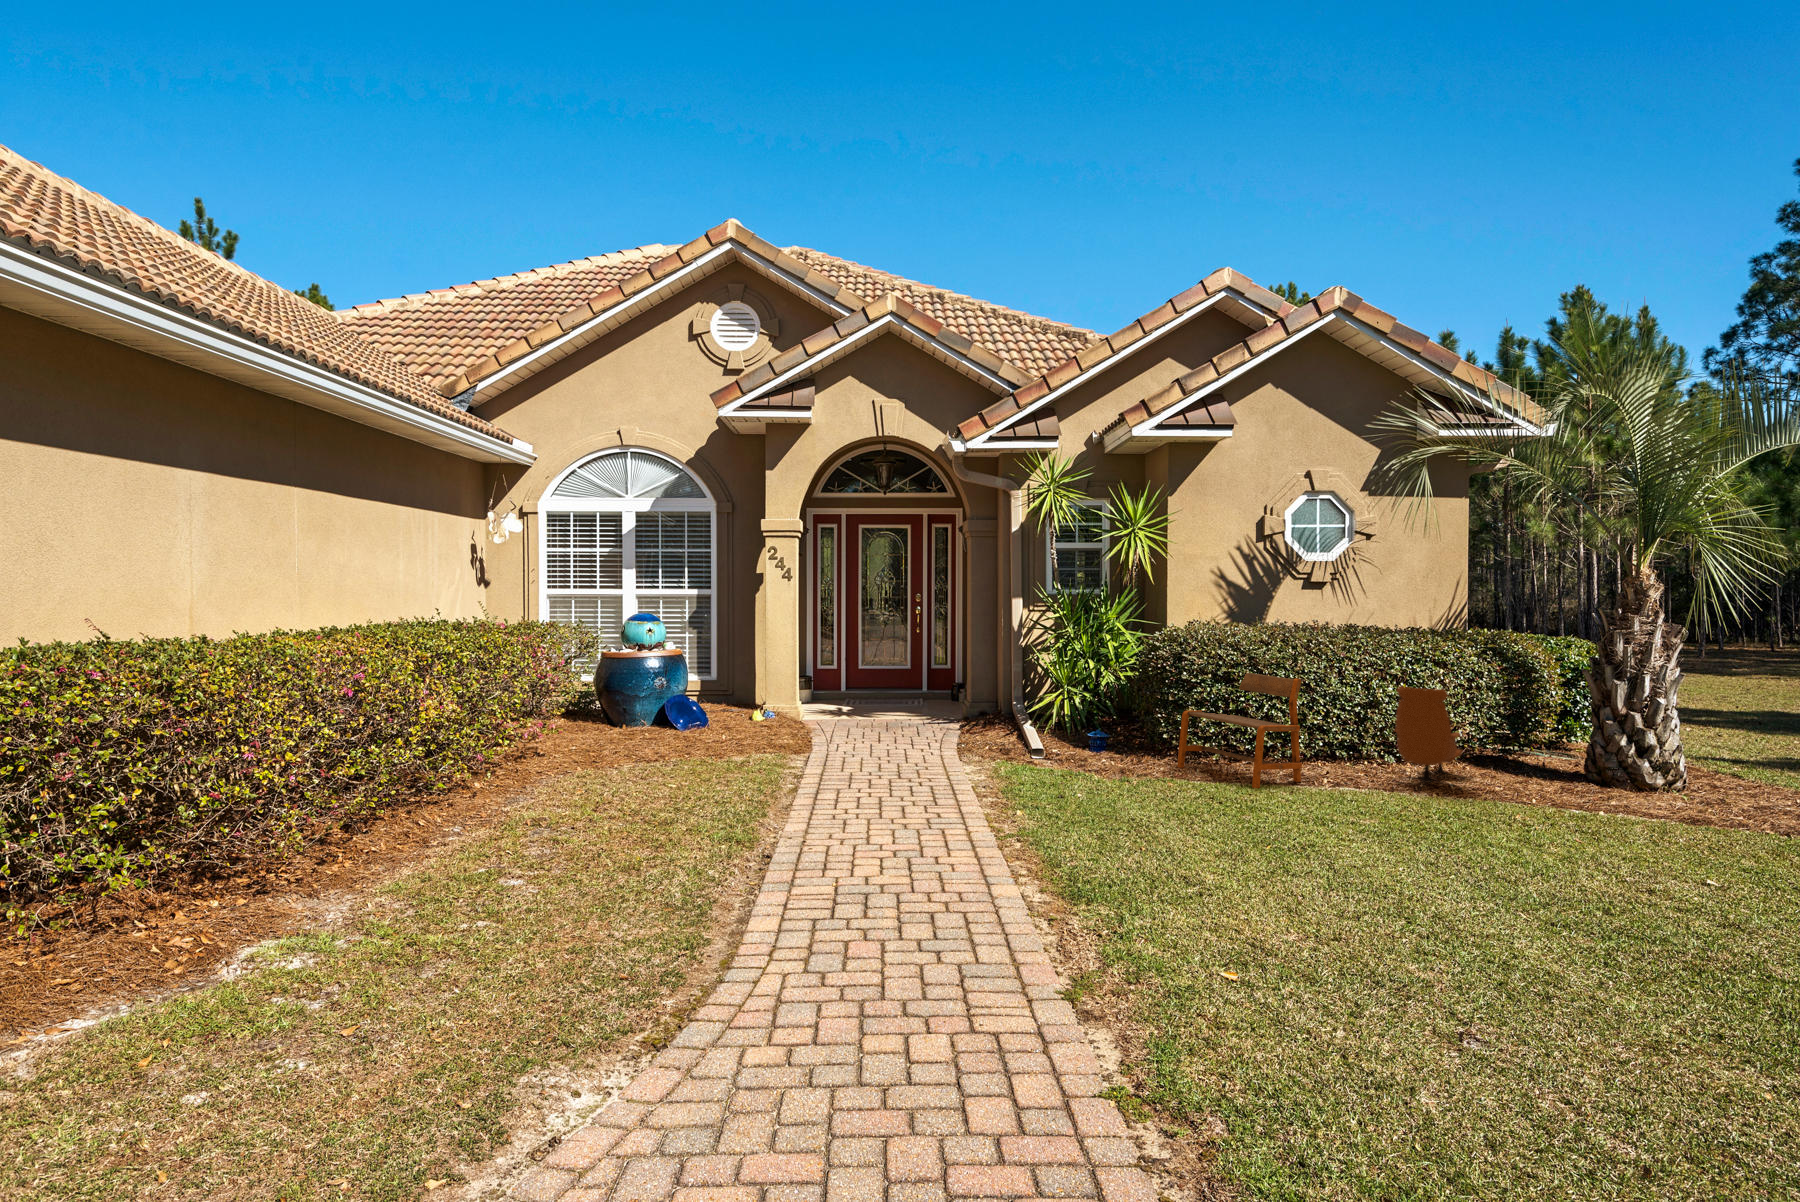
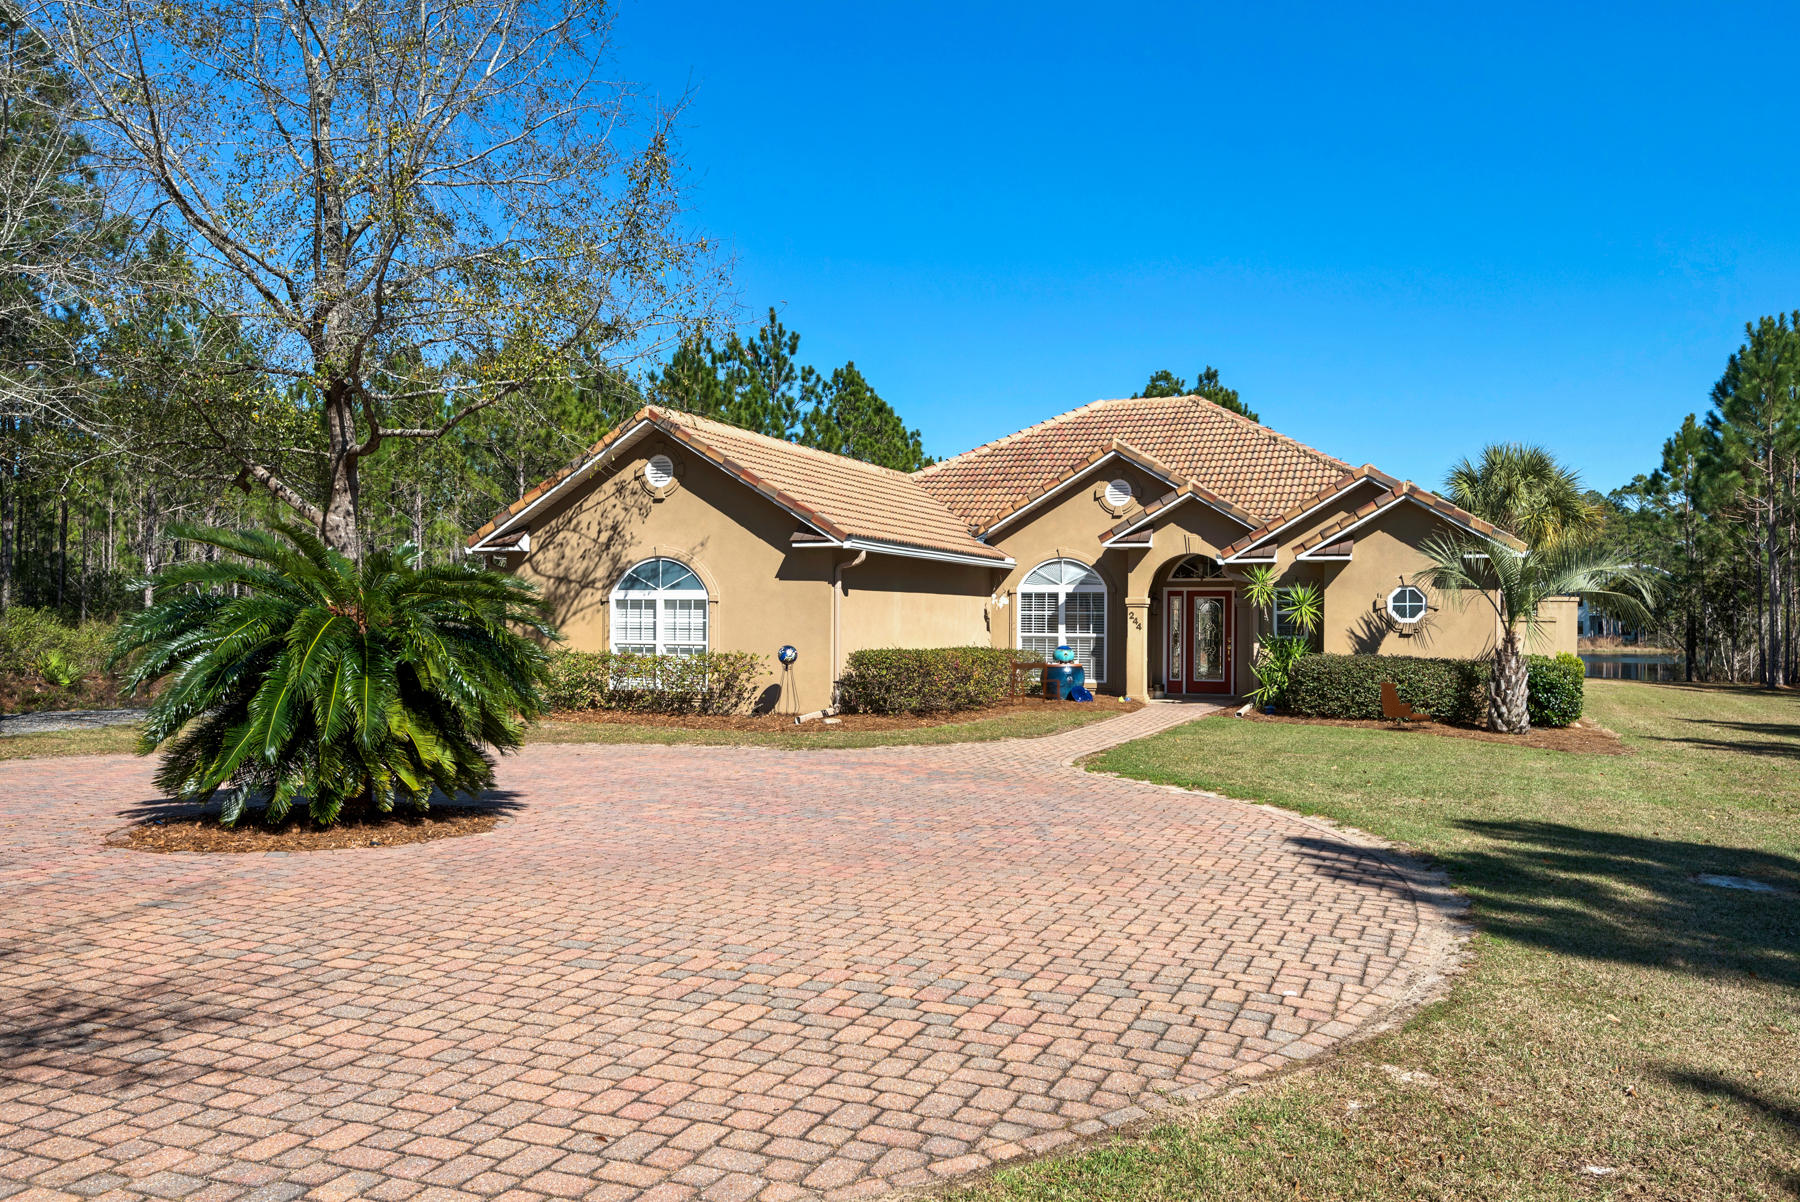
bench: present [1177,673,1302,788] -> present [1010,662,1060,705]

